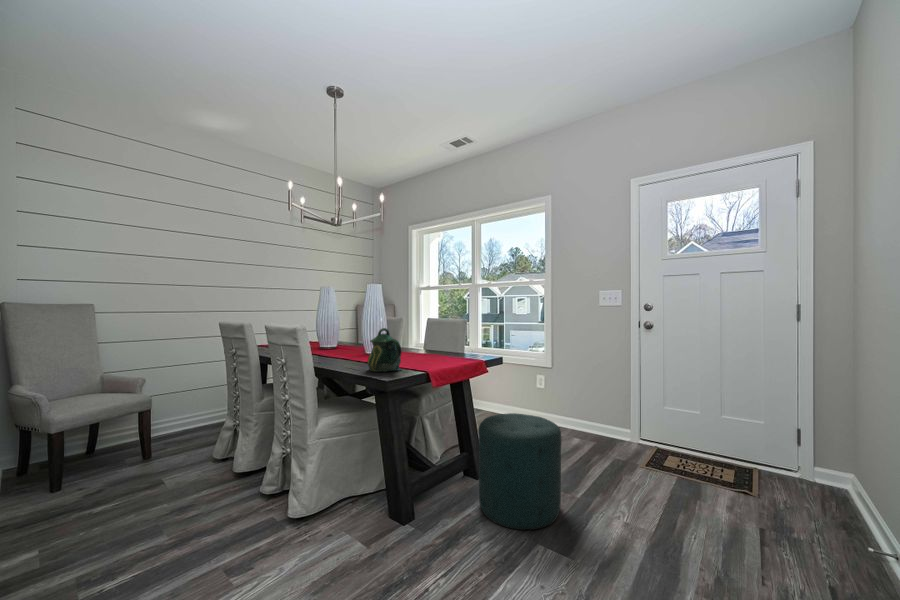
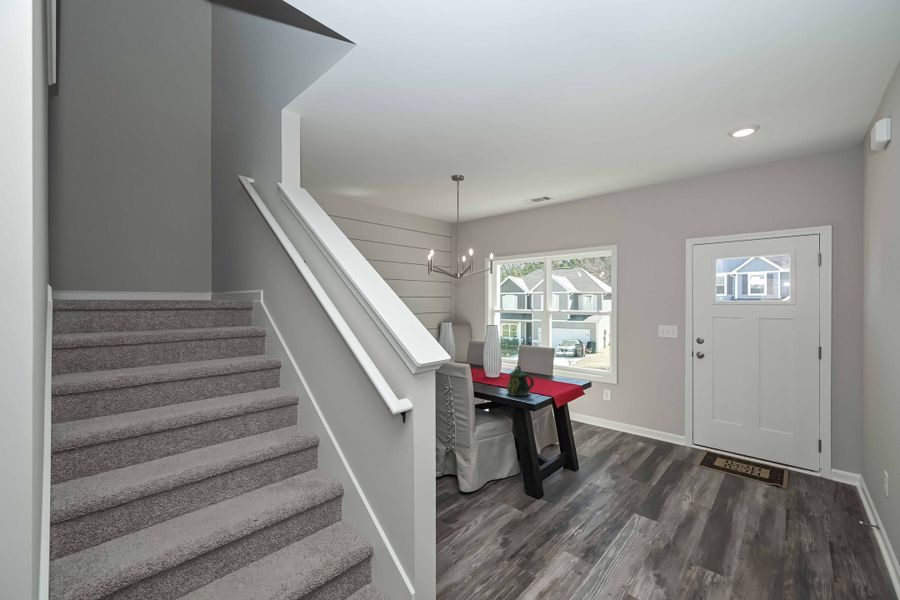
ottoman: present [478,413,561,530] -> none [583,425,644,505]

